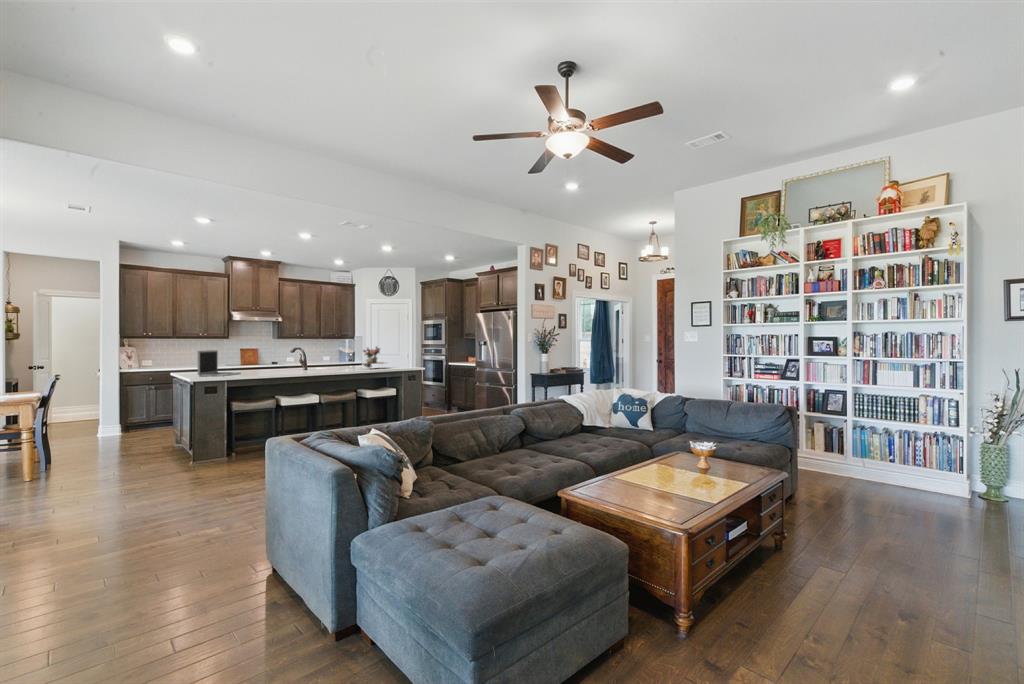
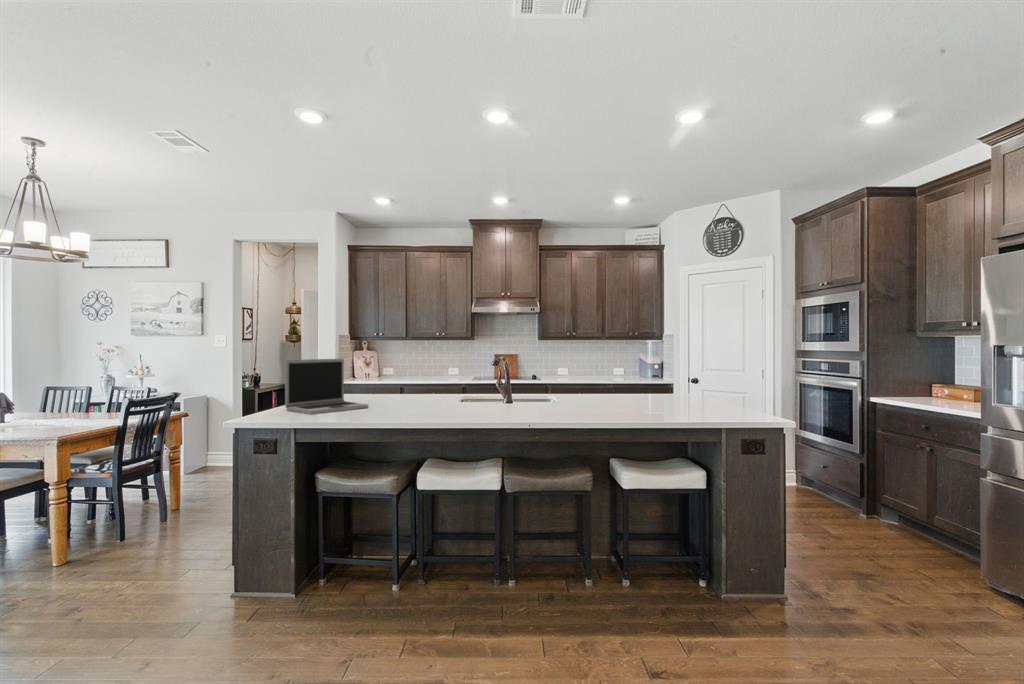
flower arrangement: present [363,347,384,368] -> none [613,353,684,412]

